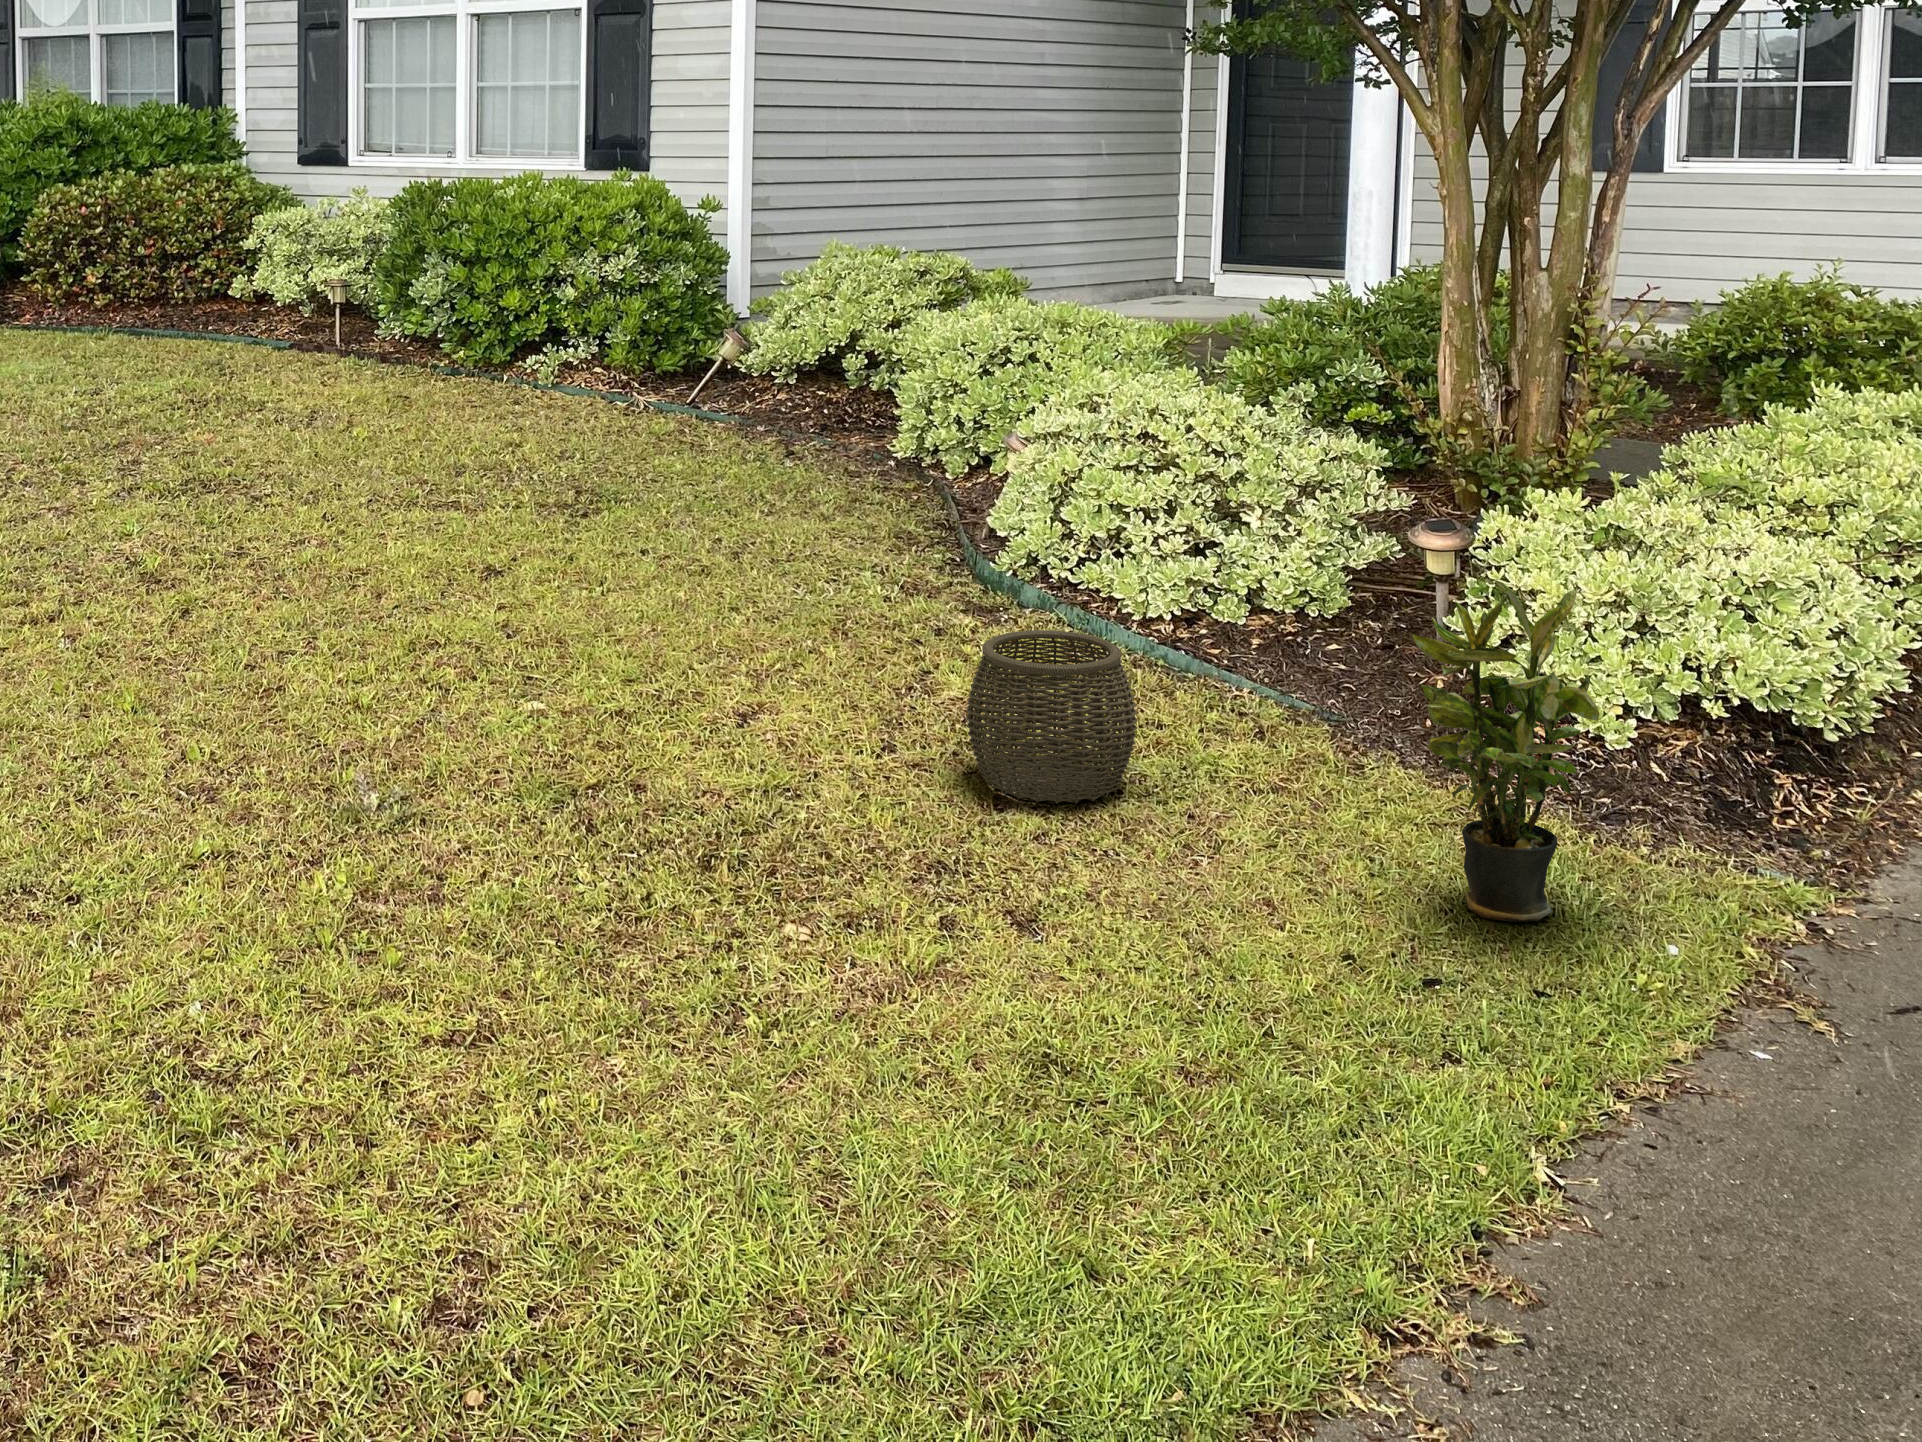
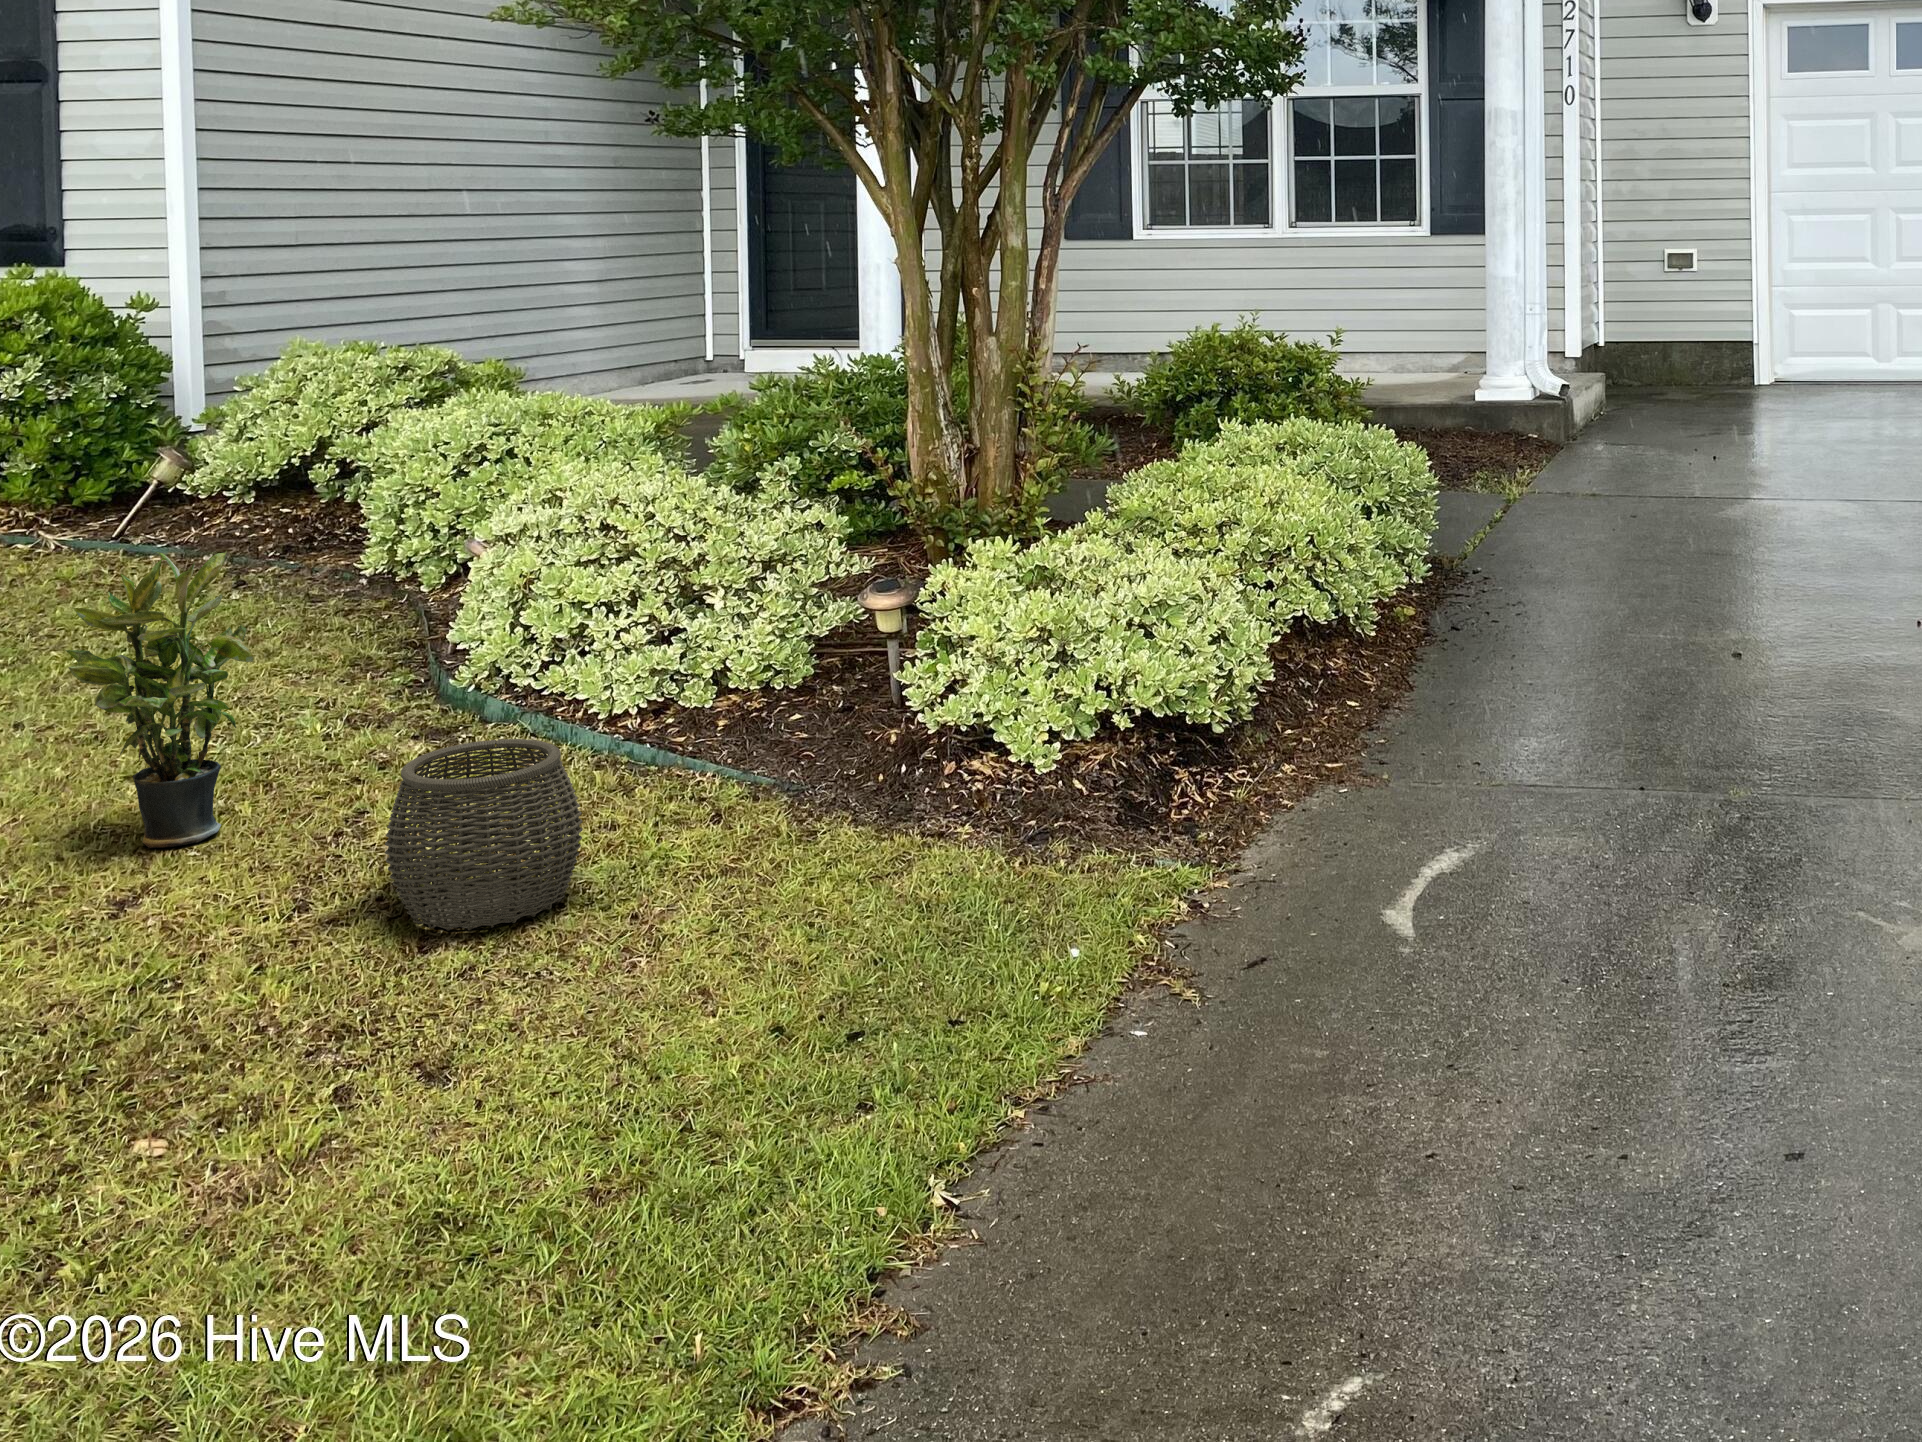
potted plant: present [1412,579,1600,922] -> present [66,551,254,848]

